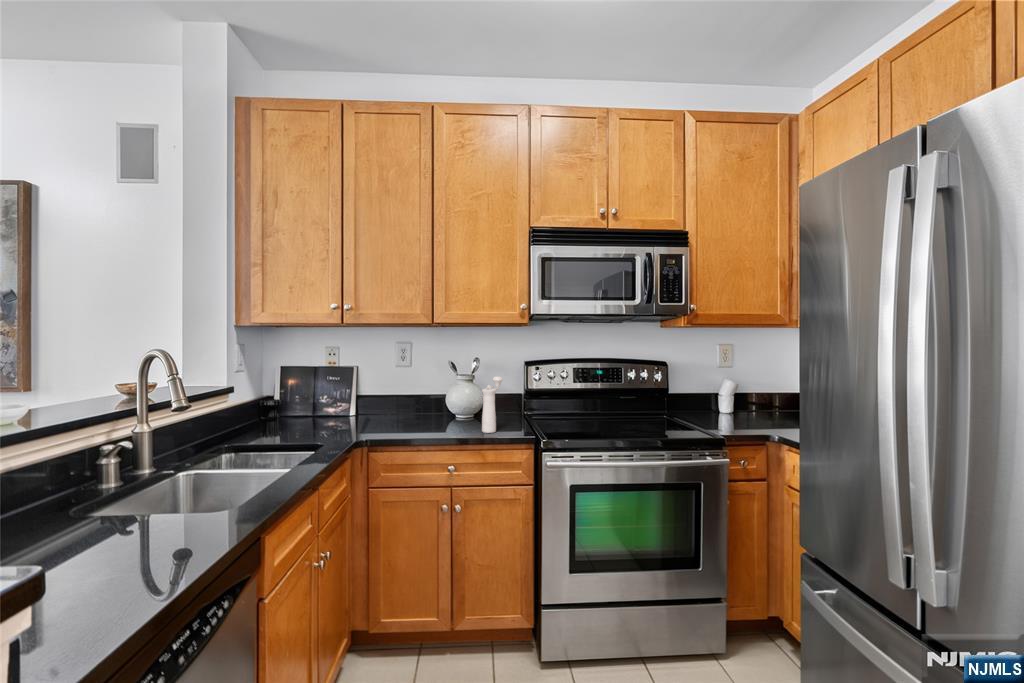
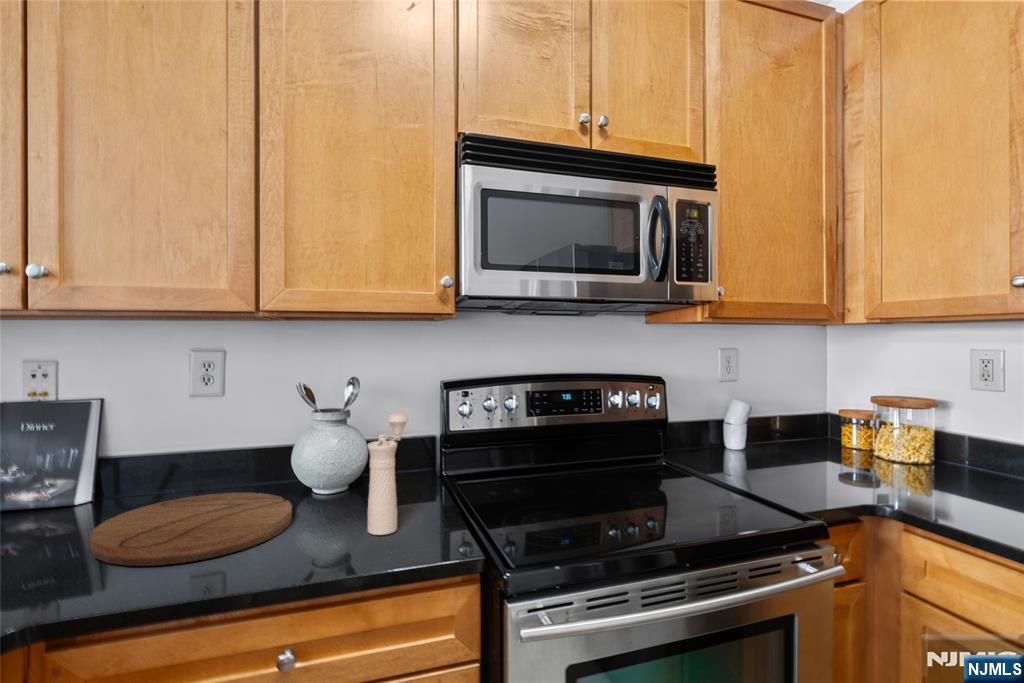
cutting board: none [365,414,447,436] -> present [90,493,292,566]

